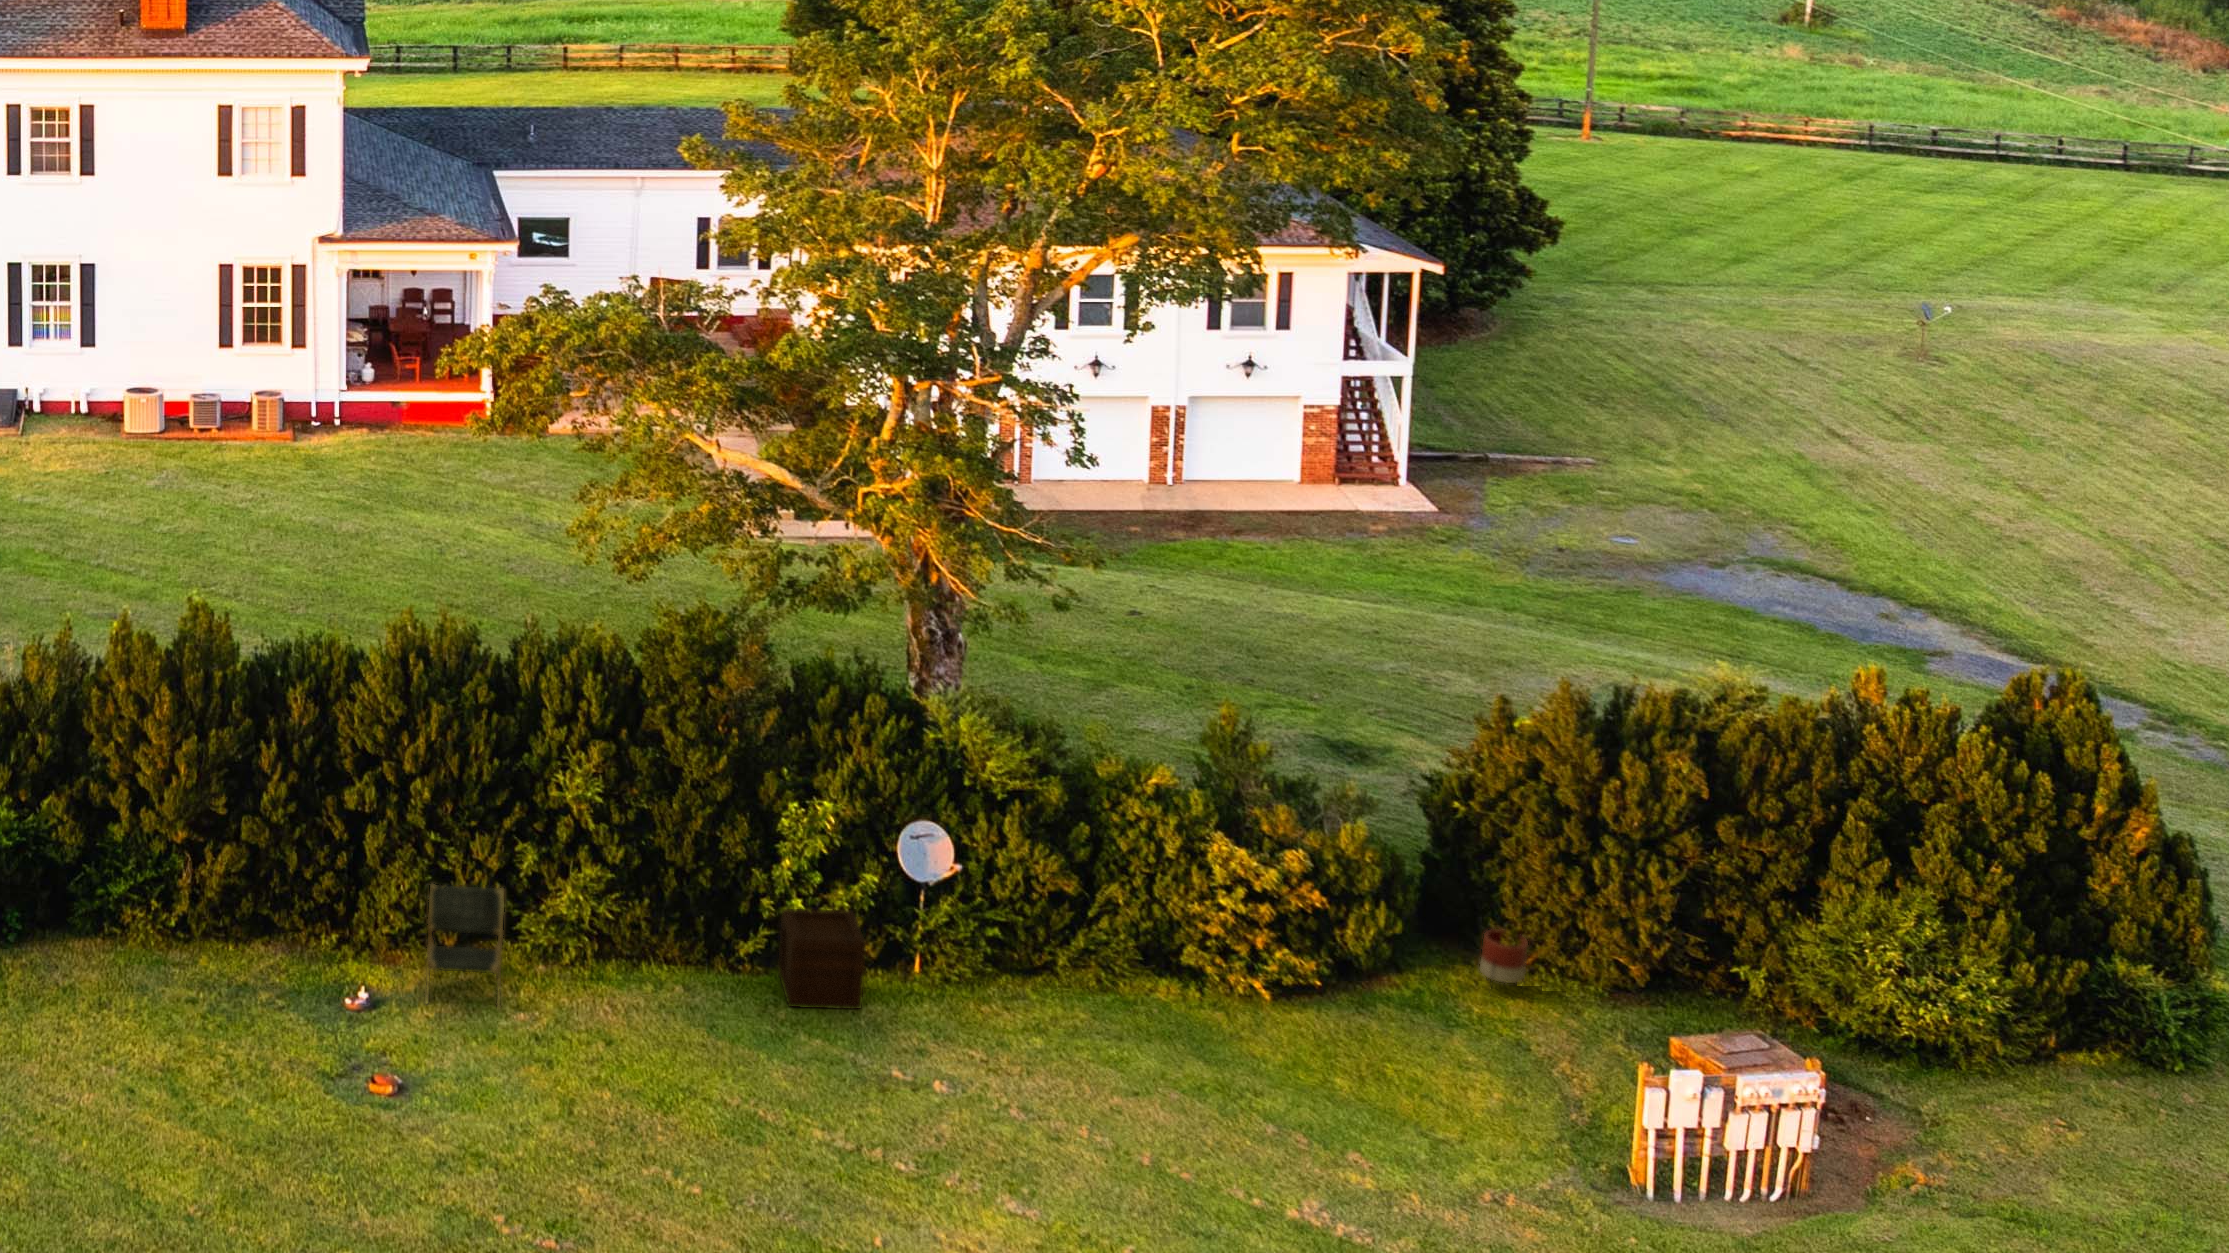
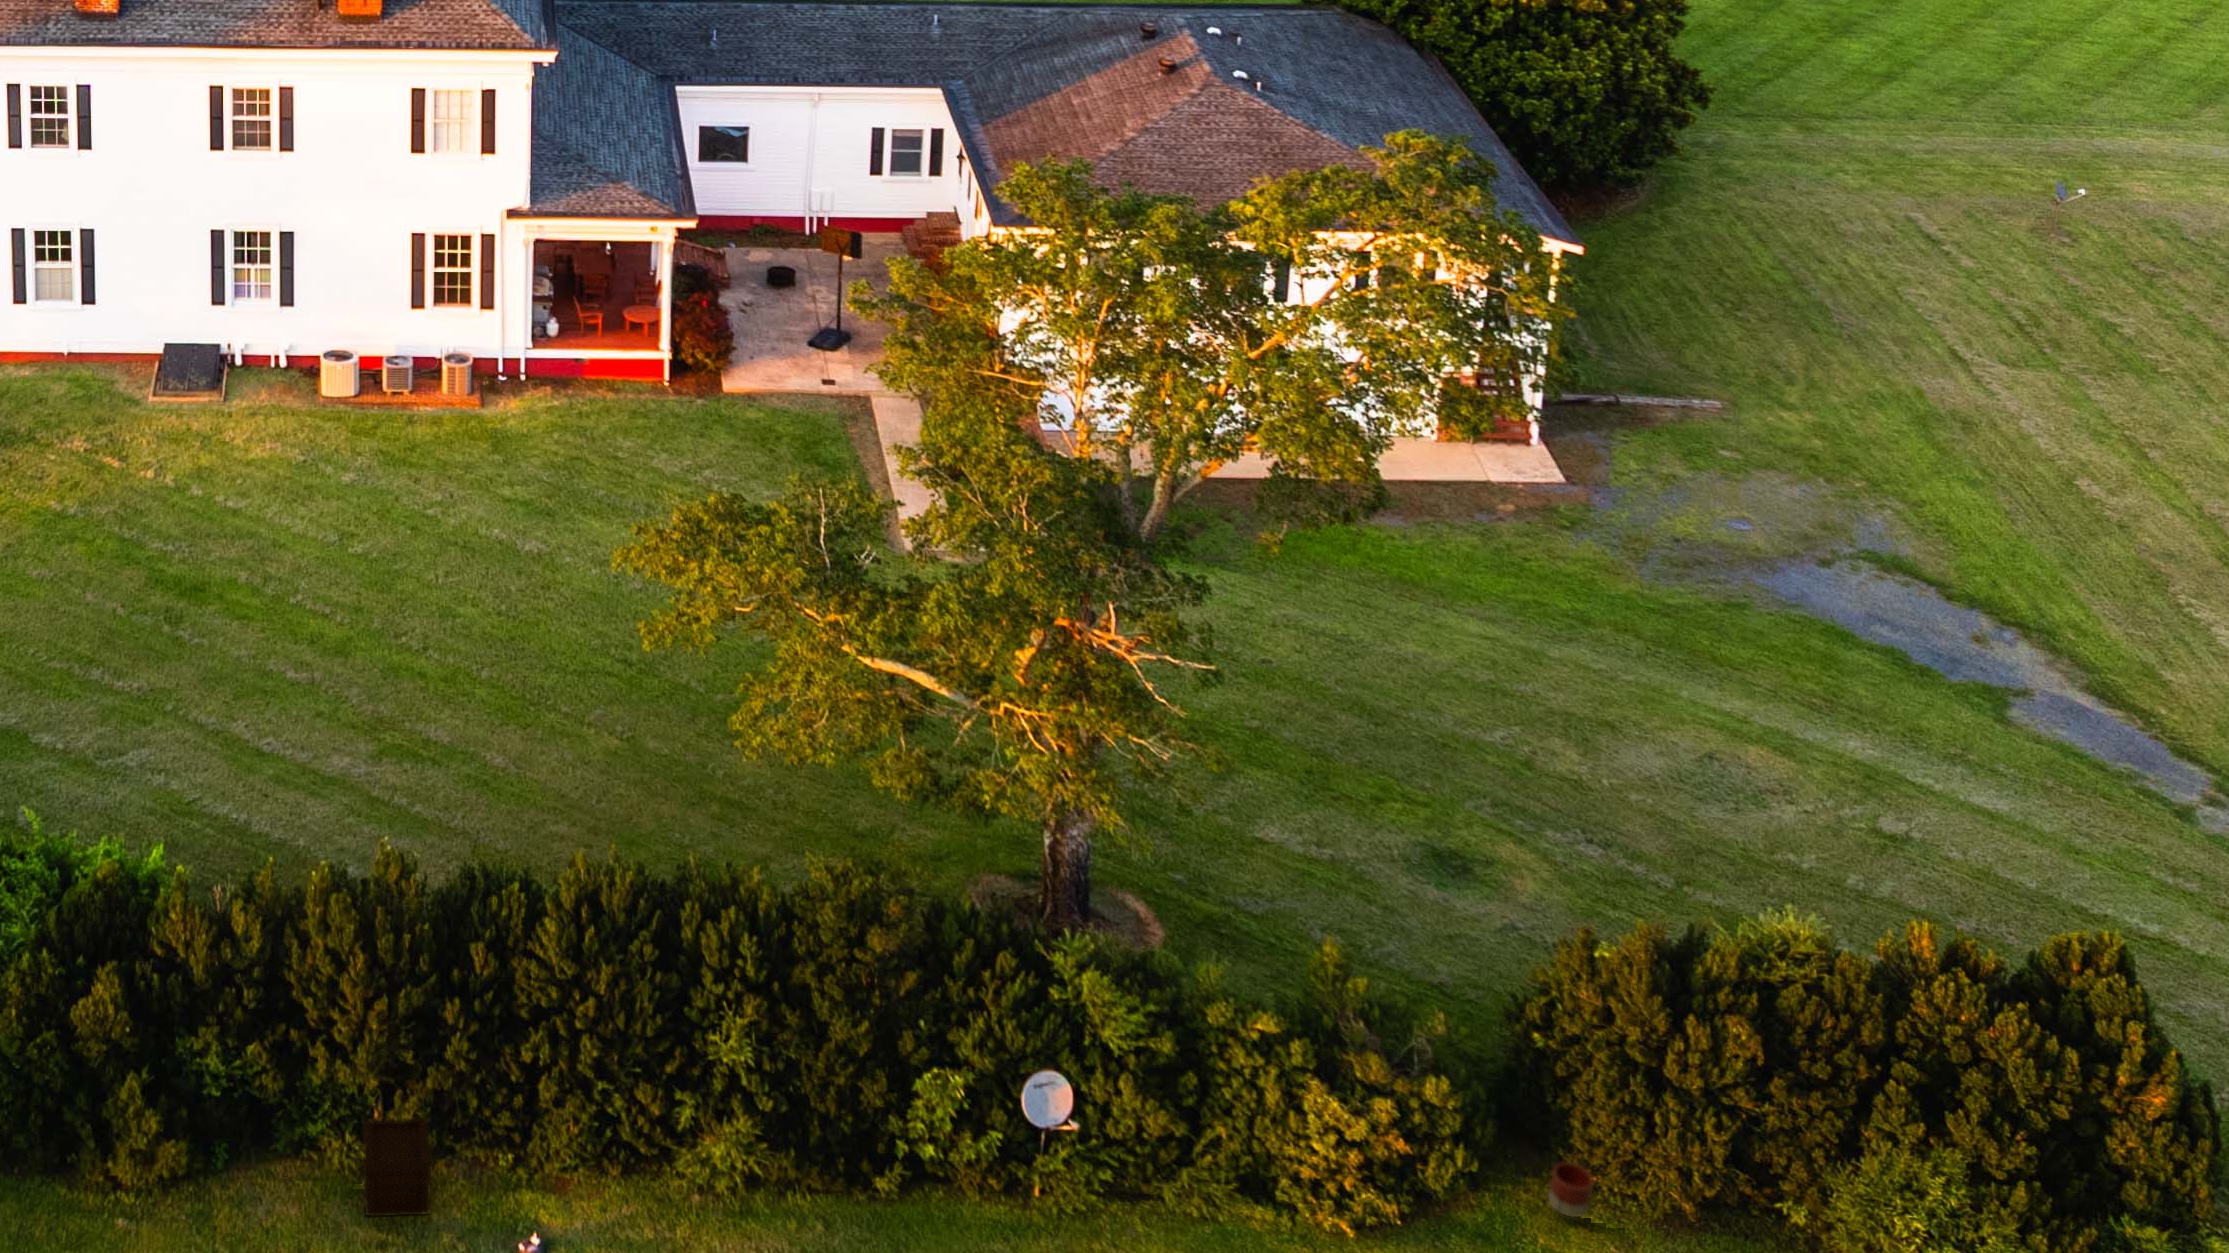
lounge chair: present [425,884,504,1008] -> none [589,1119,661,1246]
wooden crate: present [778,909,866,1009] -> present [363,1118,431,1216]

